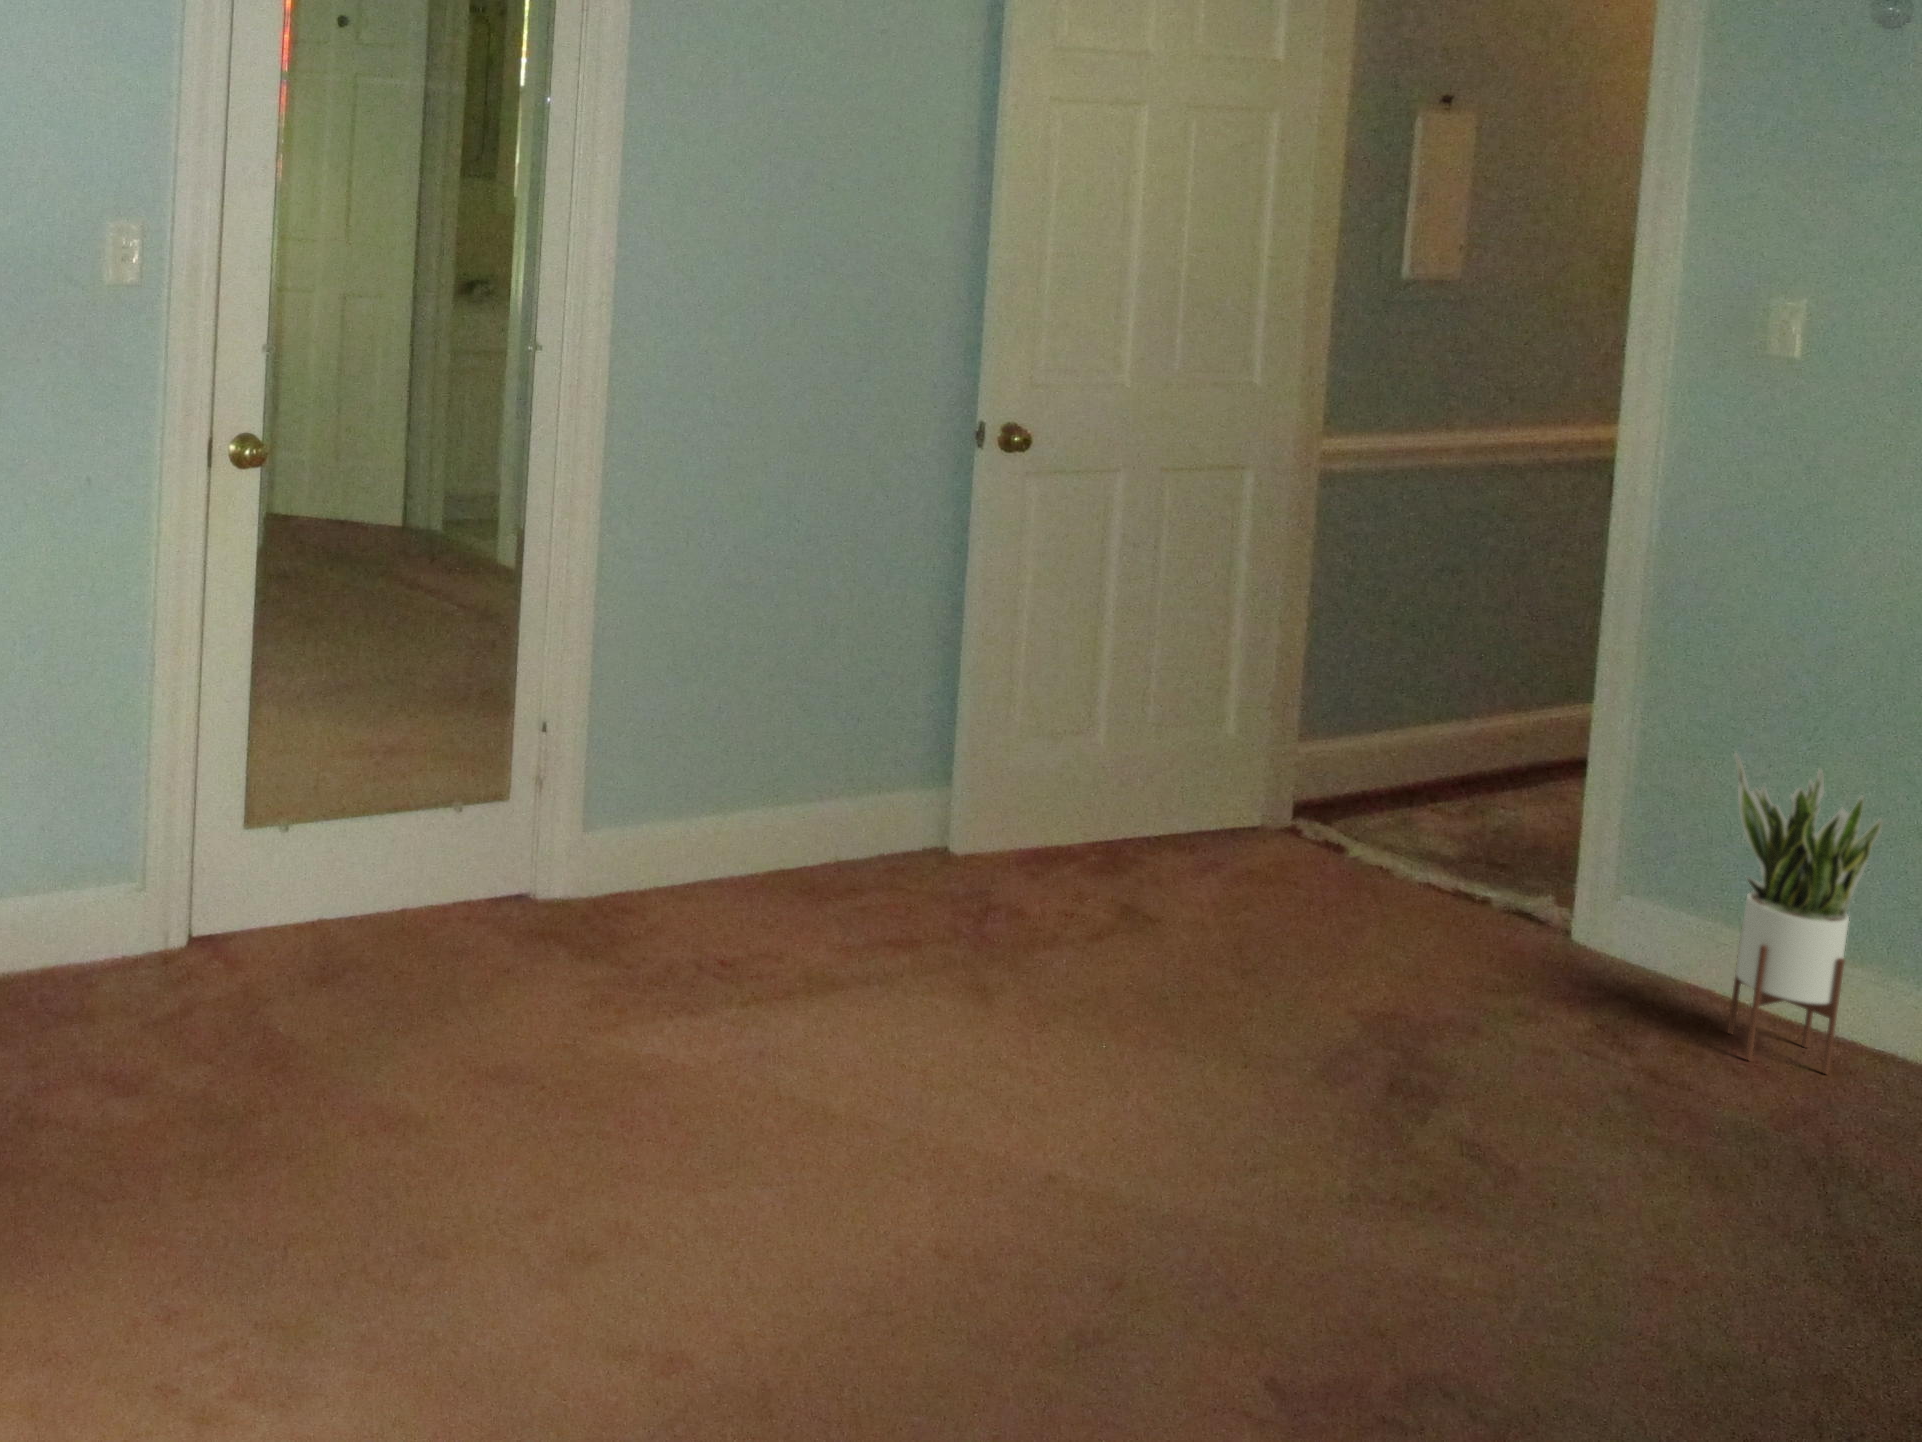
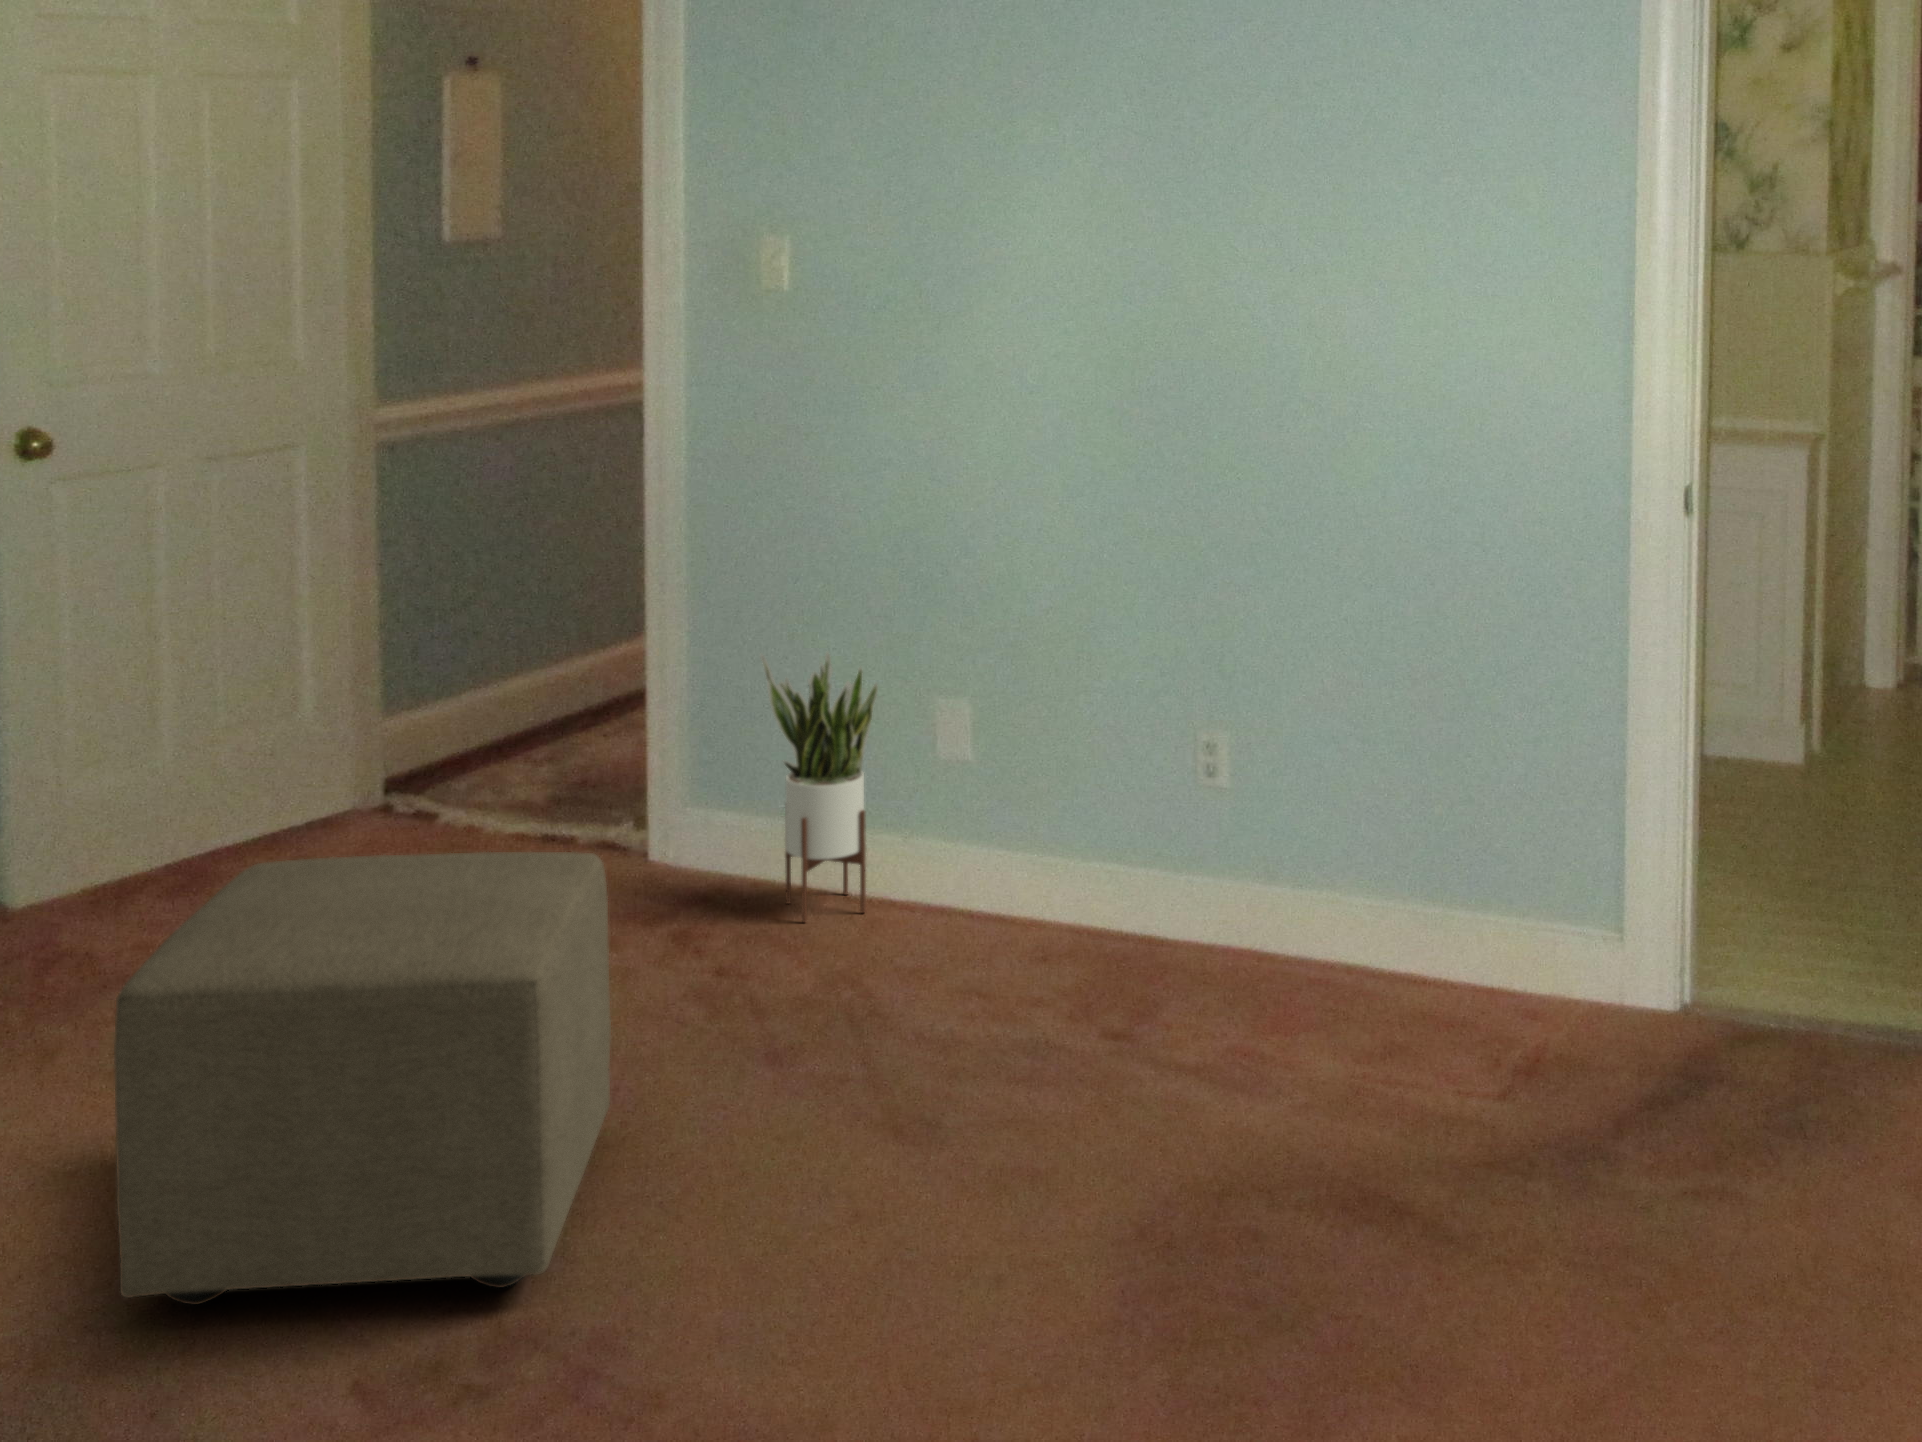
ottoman: none [1030,821,1527,1298] -> present [114,852,611,1305]

